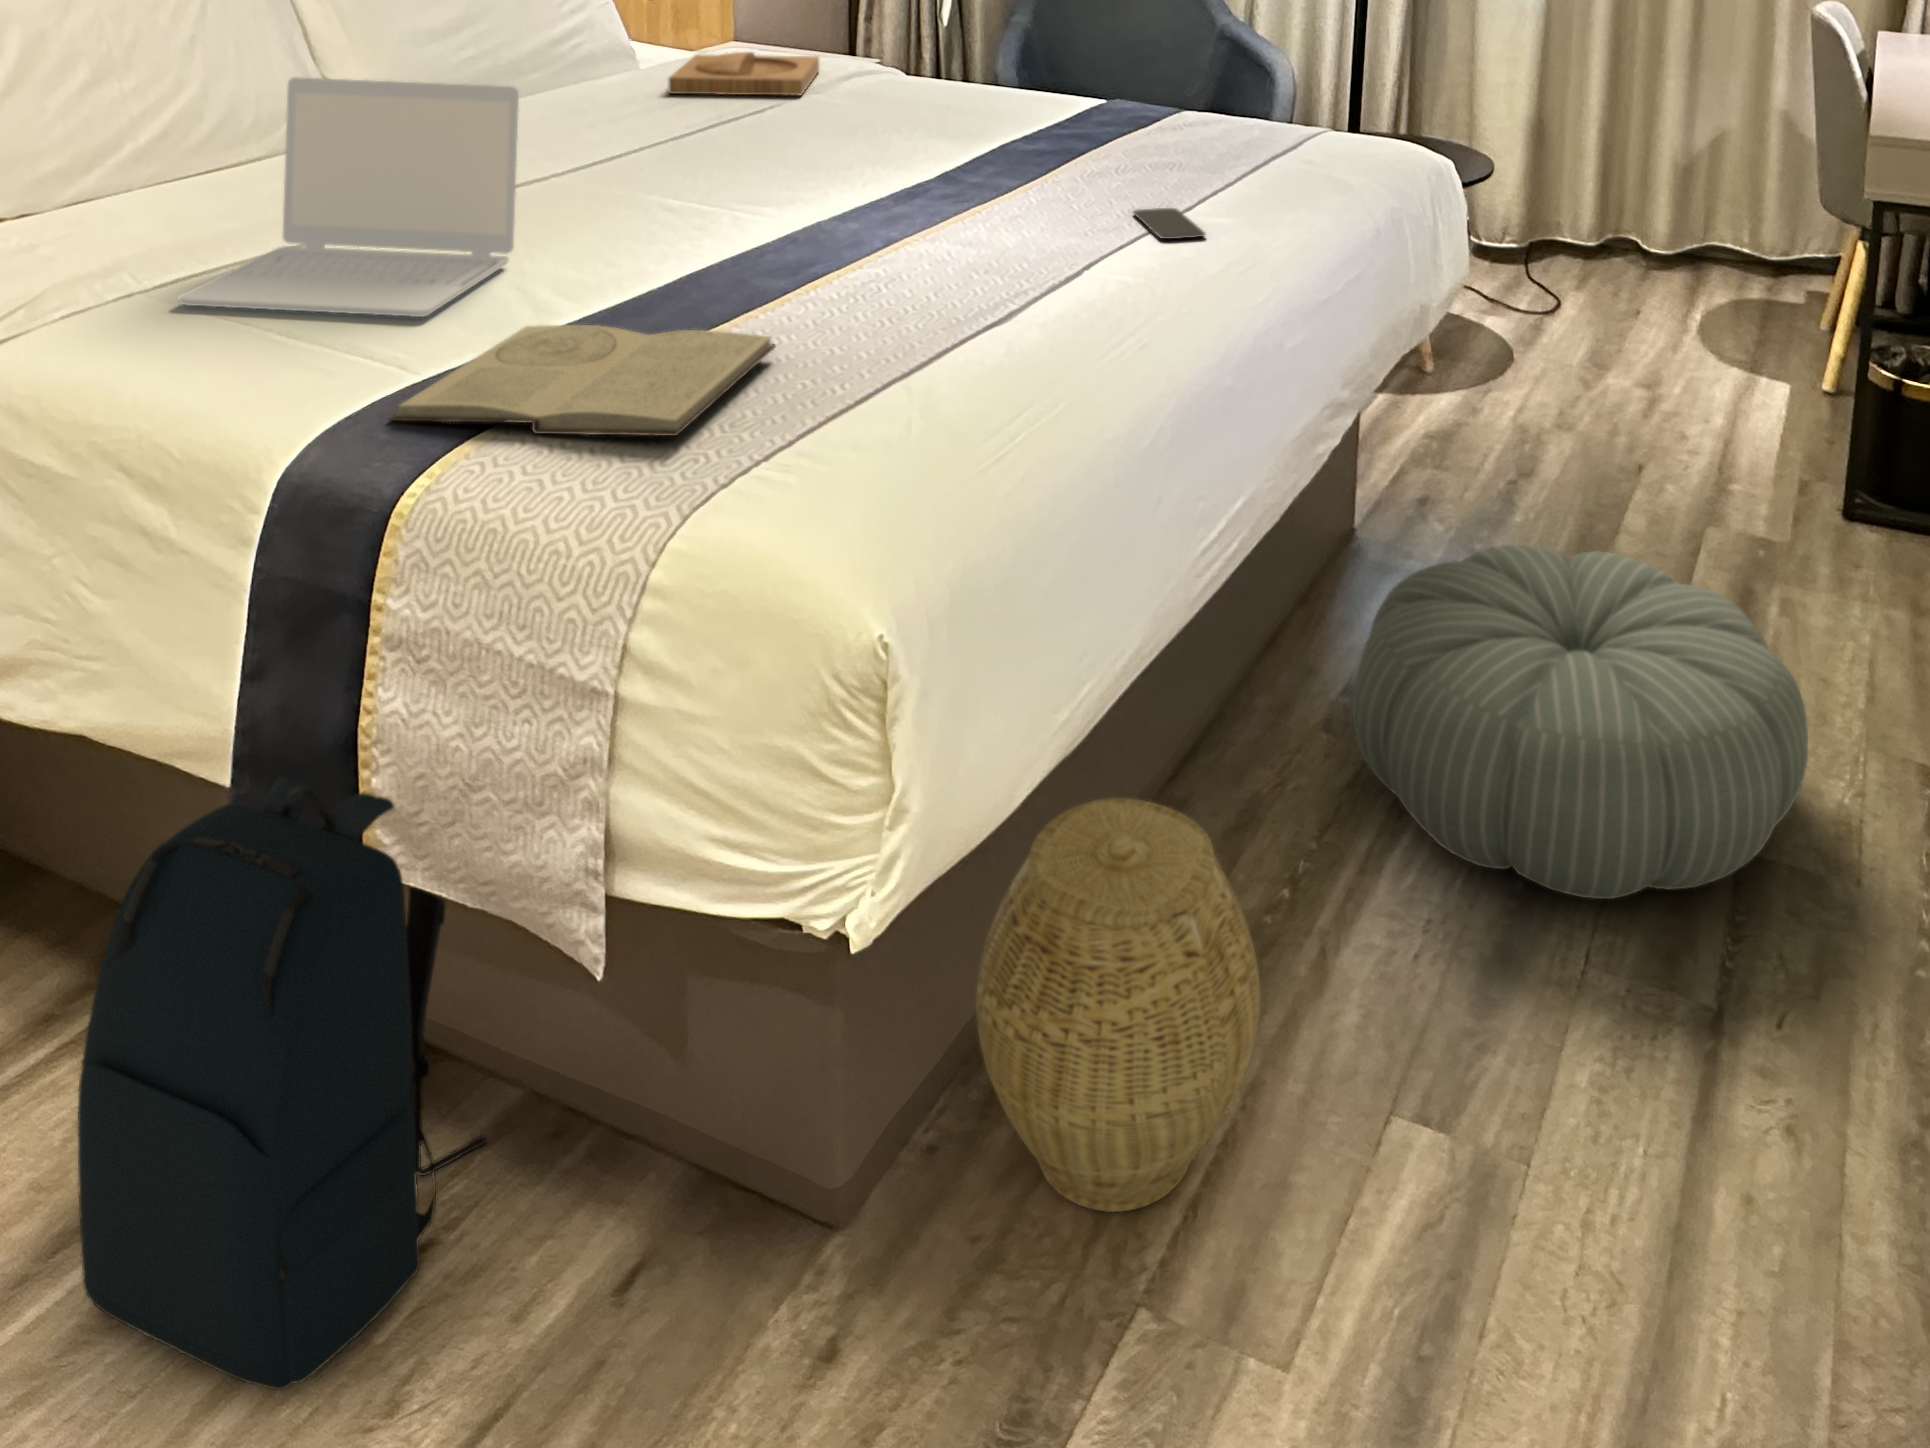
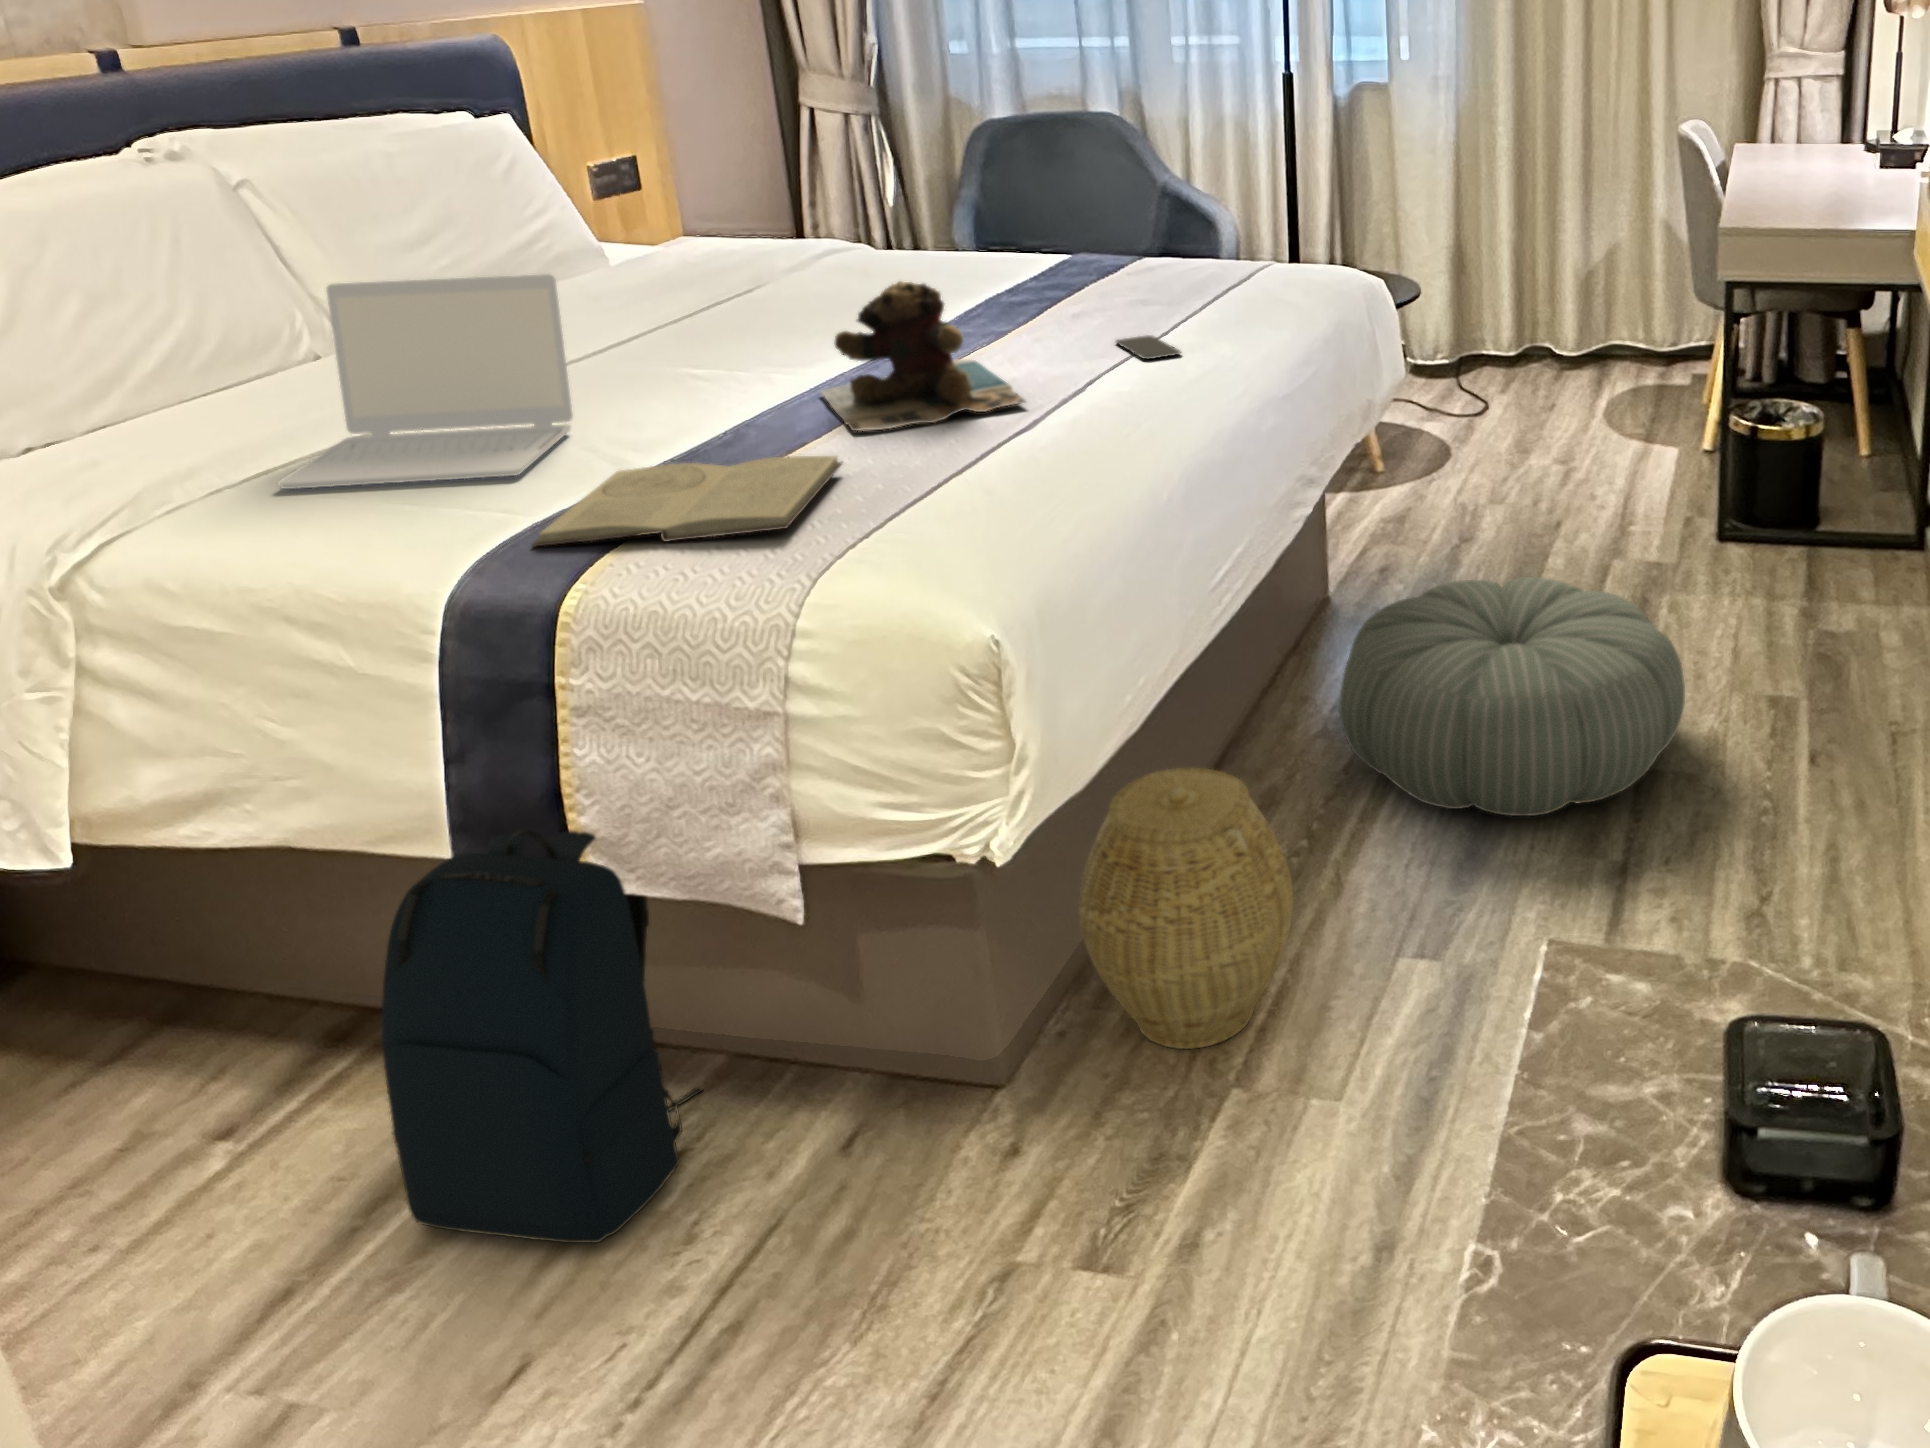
tray: present [669,52,819,96] -> none [646,239,788,284]
teddy bear: none [788,125,1013,303] -> present [821,281,1026,431]

